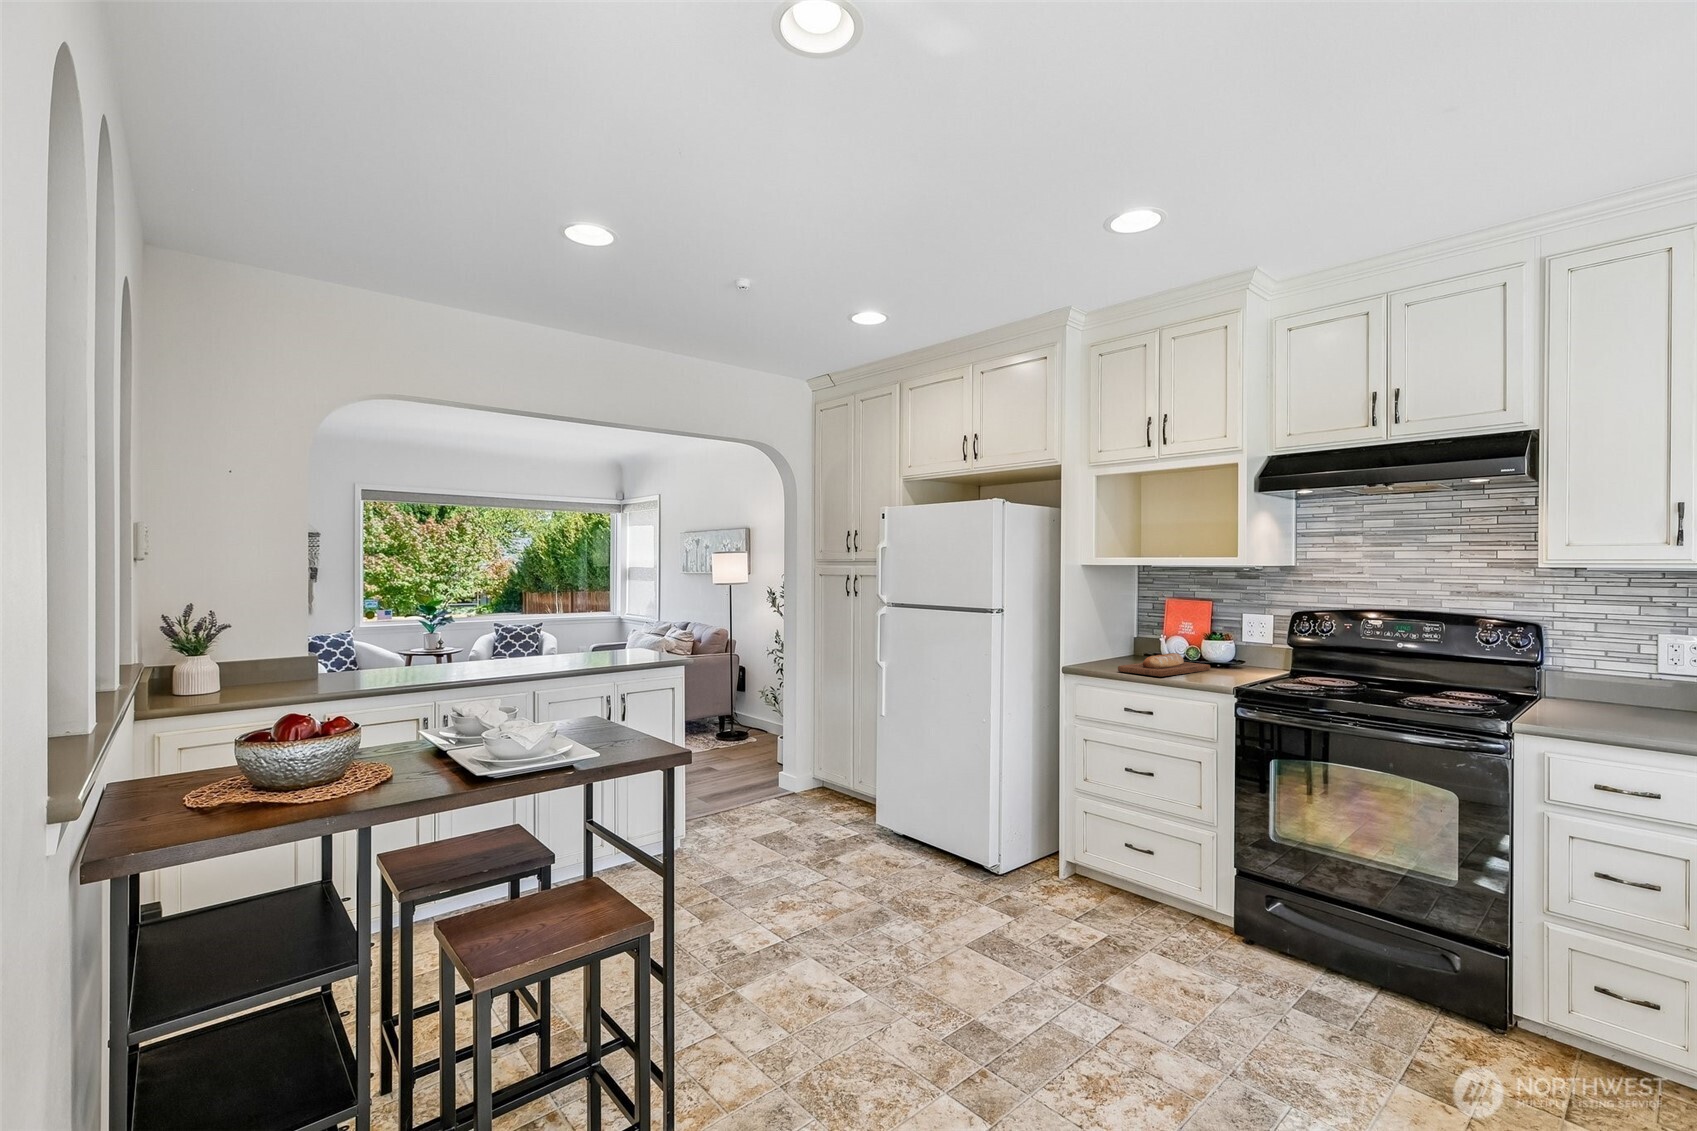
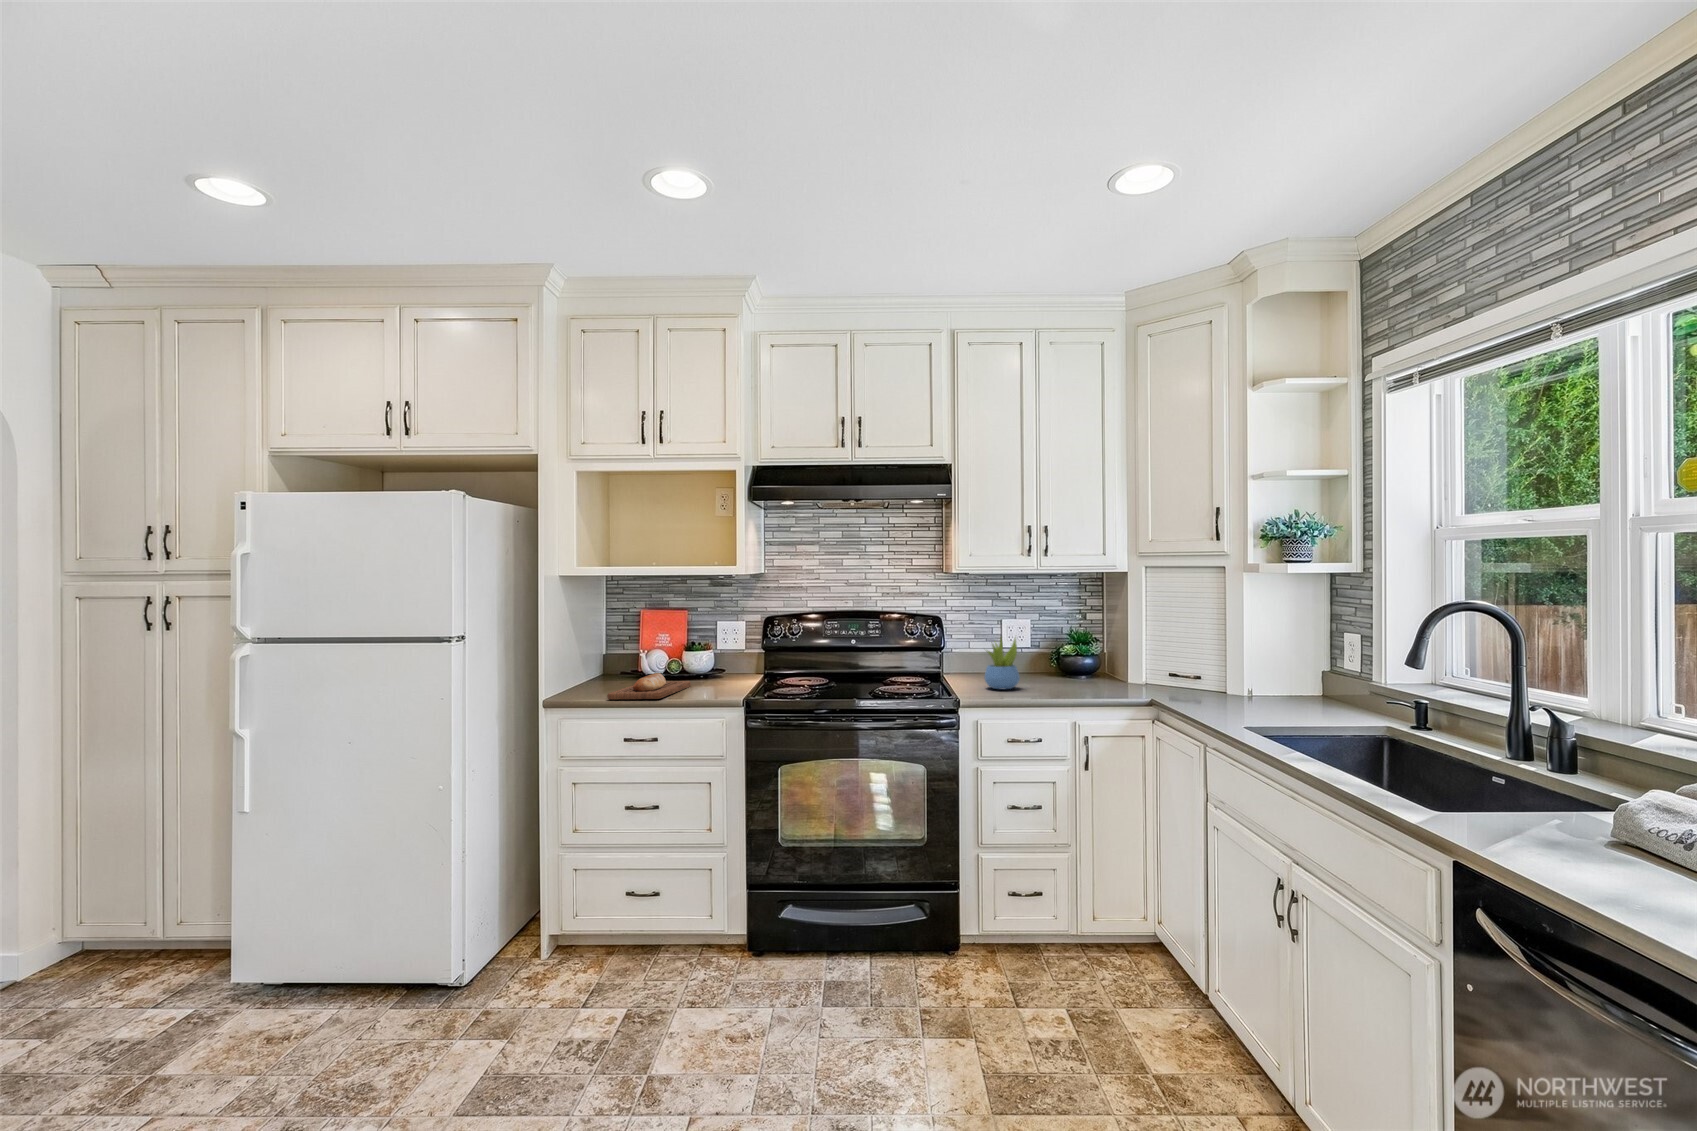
succulent plant: none [1579,654,1642,727] -> present [984,639,1020,689]

